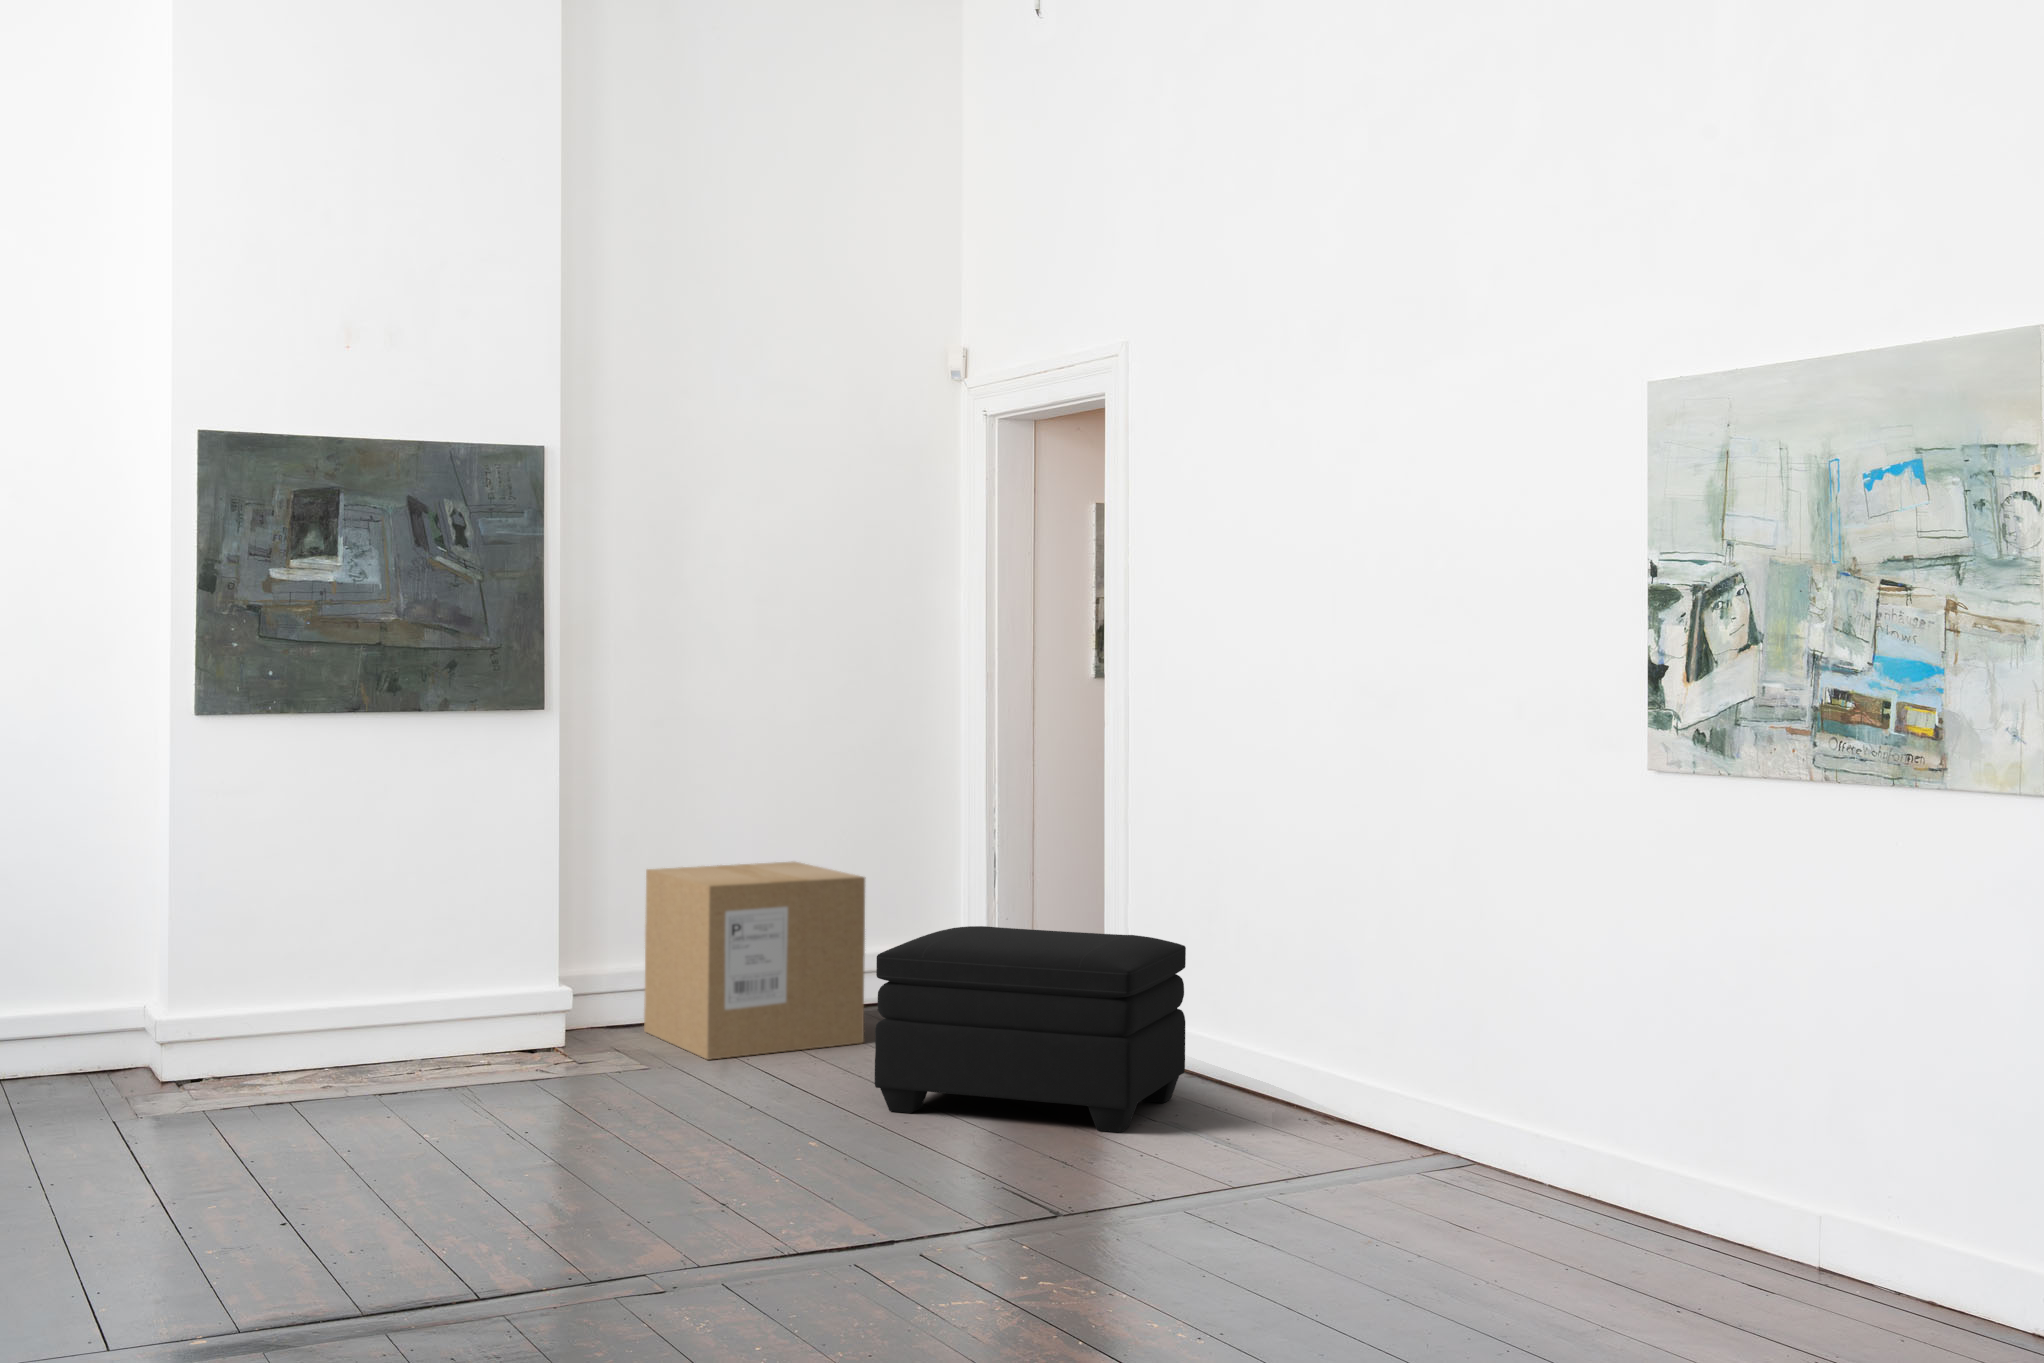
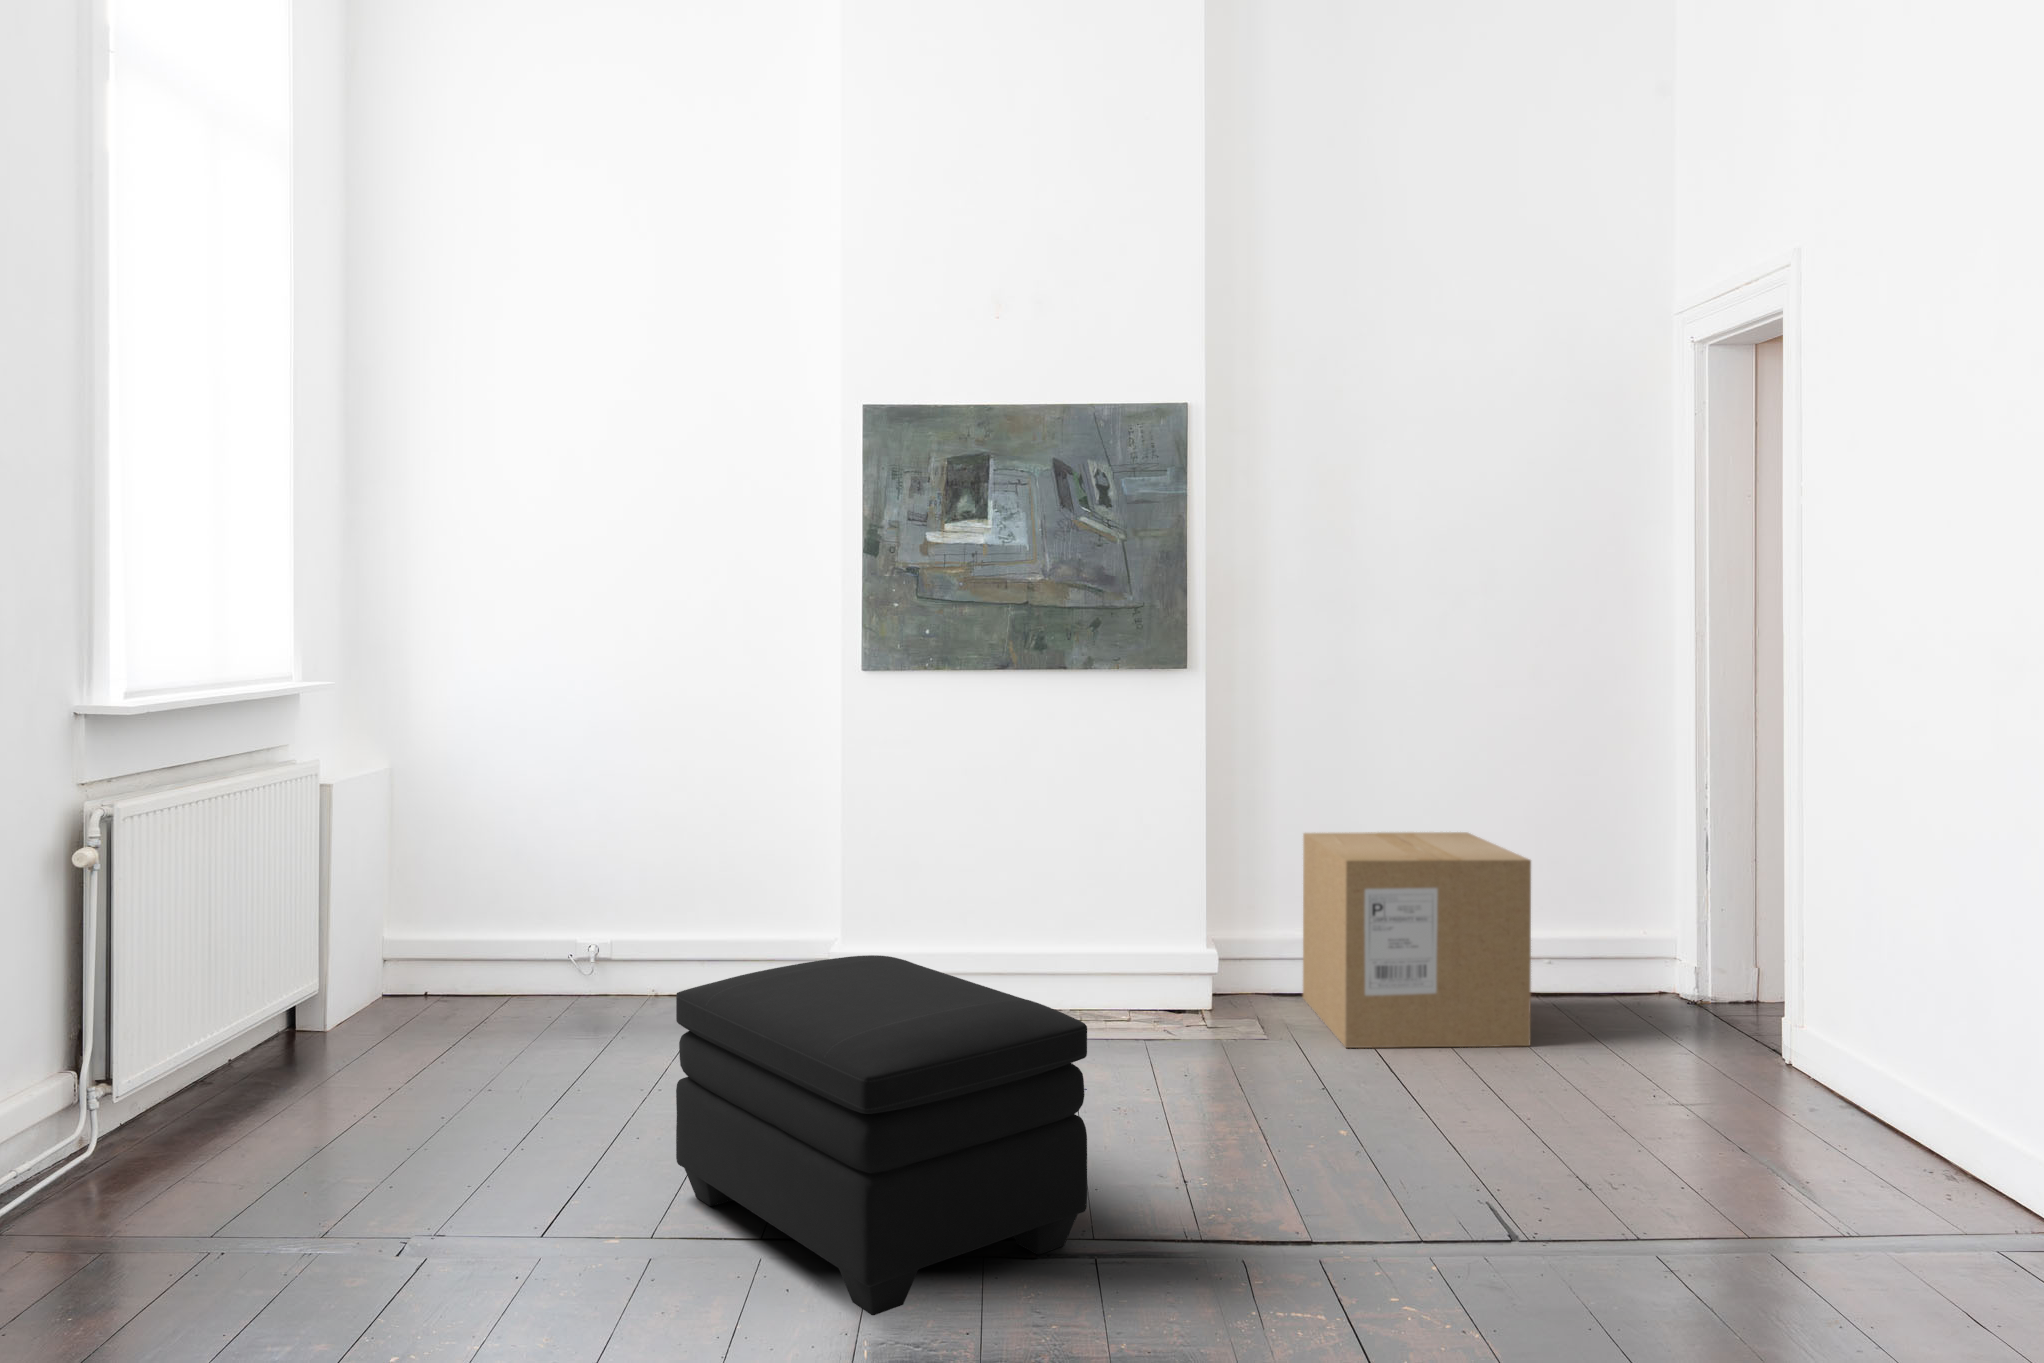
ottoman: present [875,926,1186,1132] -> present [676,955,1087,1315]

